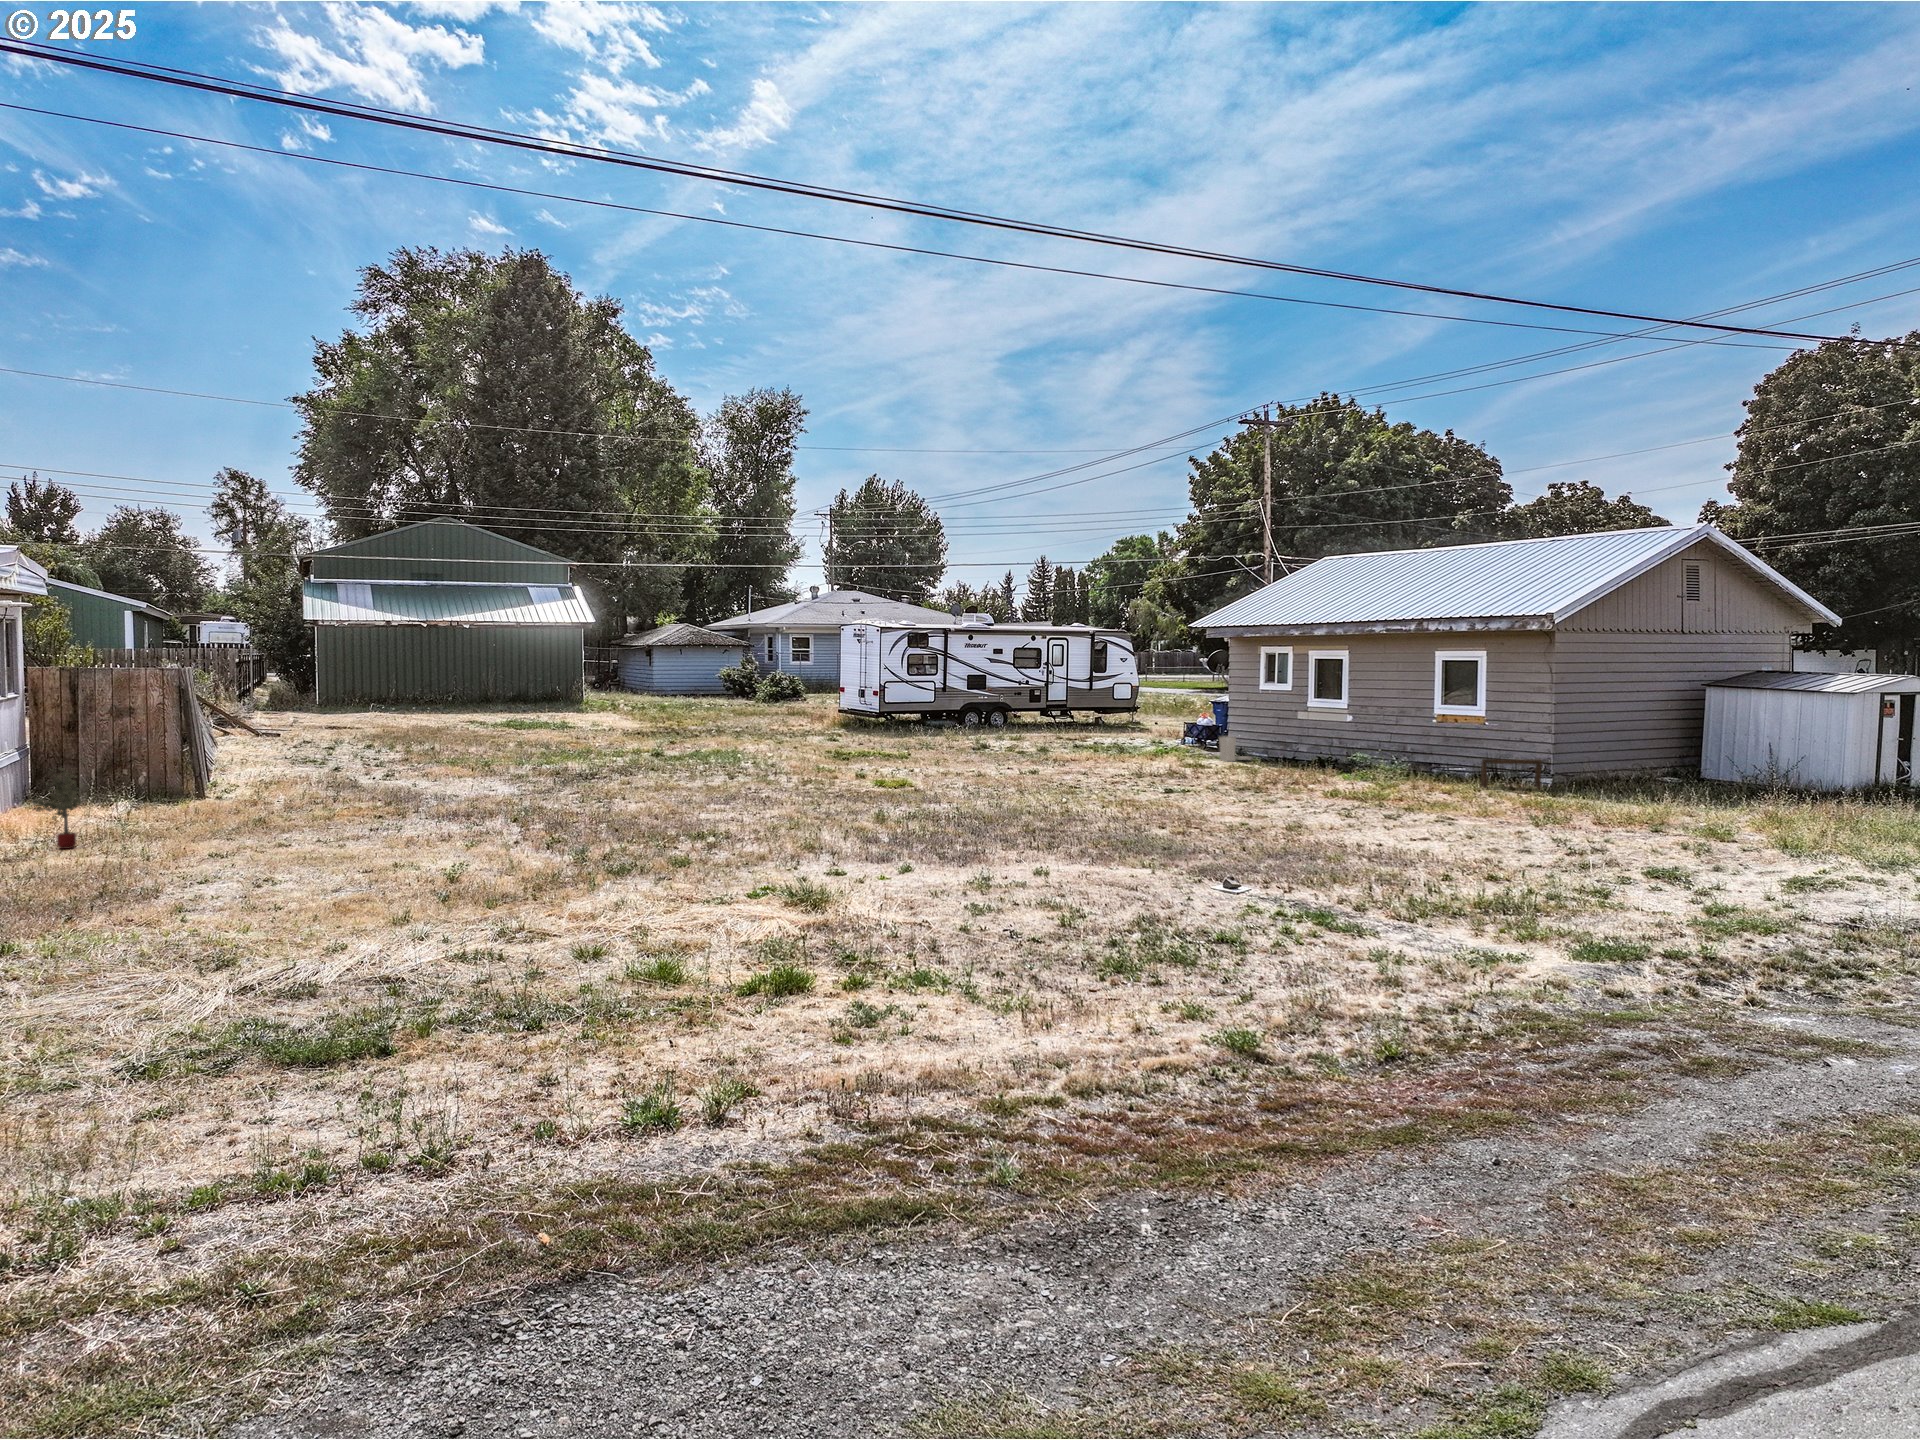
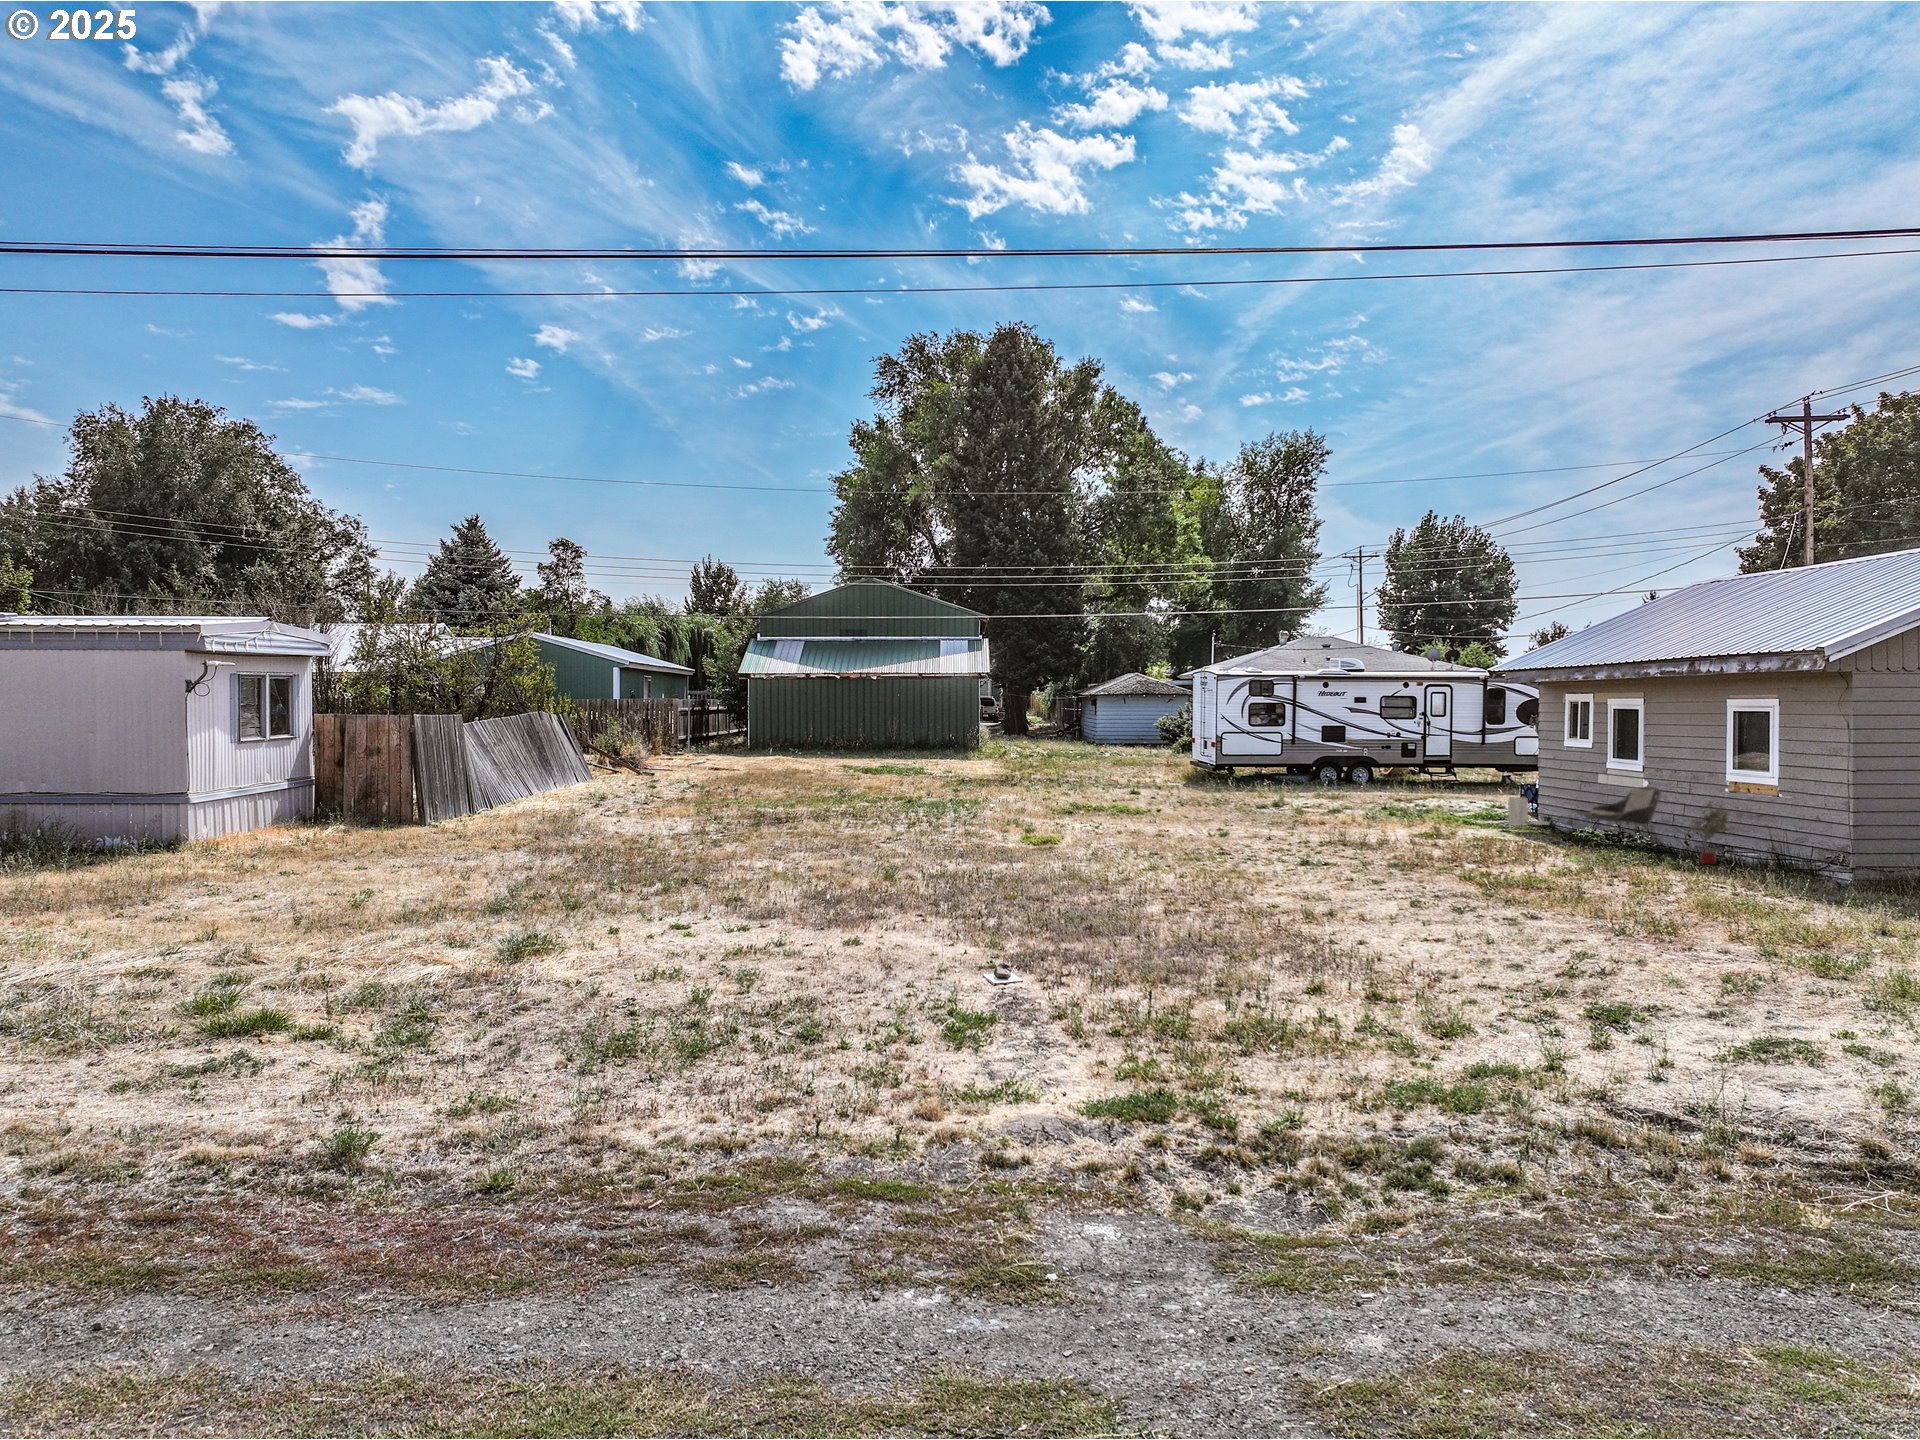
lounge chair: none [1320,722,1378,775] -> present [1585,786,1662,850]
bench: present [1480,759,1542,791] -> none [1731,840,1833,890]
potted tree: present [31,768,82,849] -> present [1692,802,1735,865]

